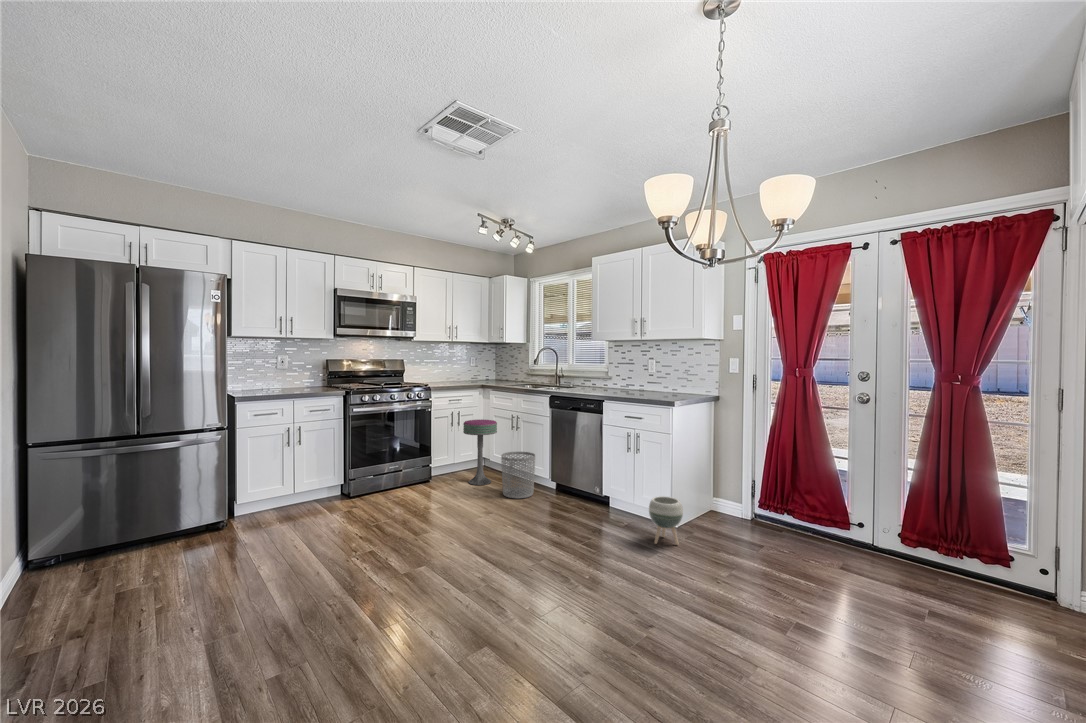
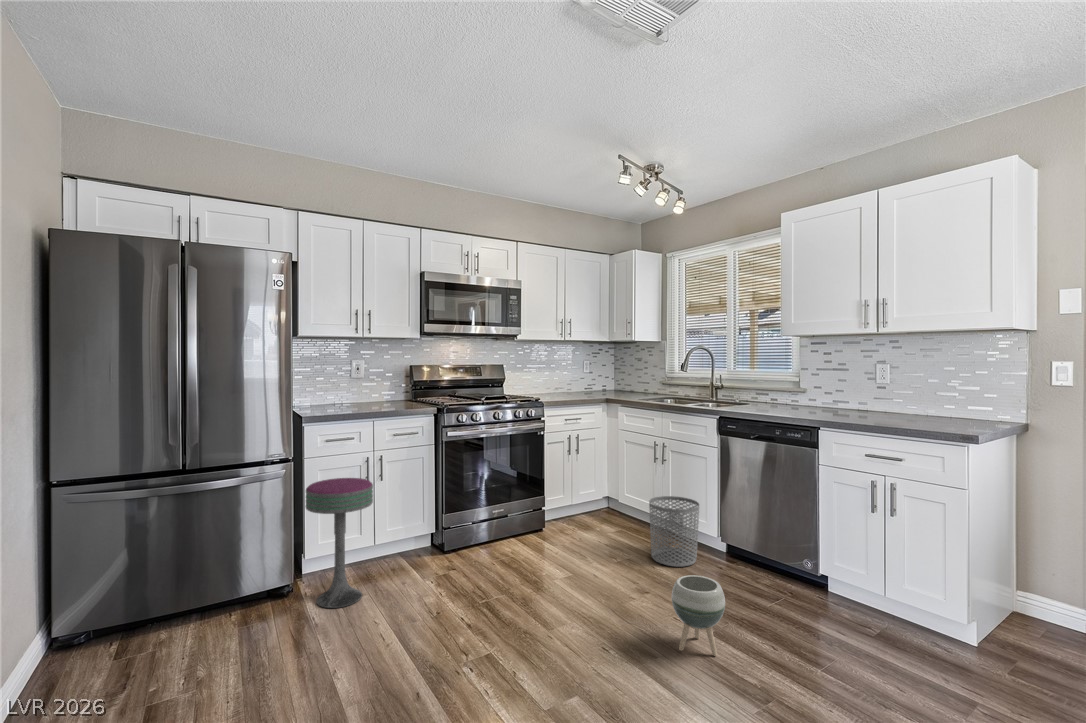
bar stool: present [463,419,497,485] -> present [305,478,373,608]
planter: present [649,496,683,545] -> present [672,575,725,656]

